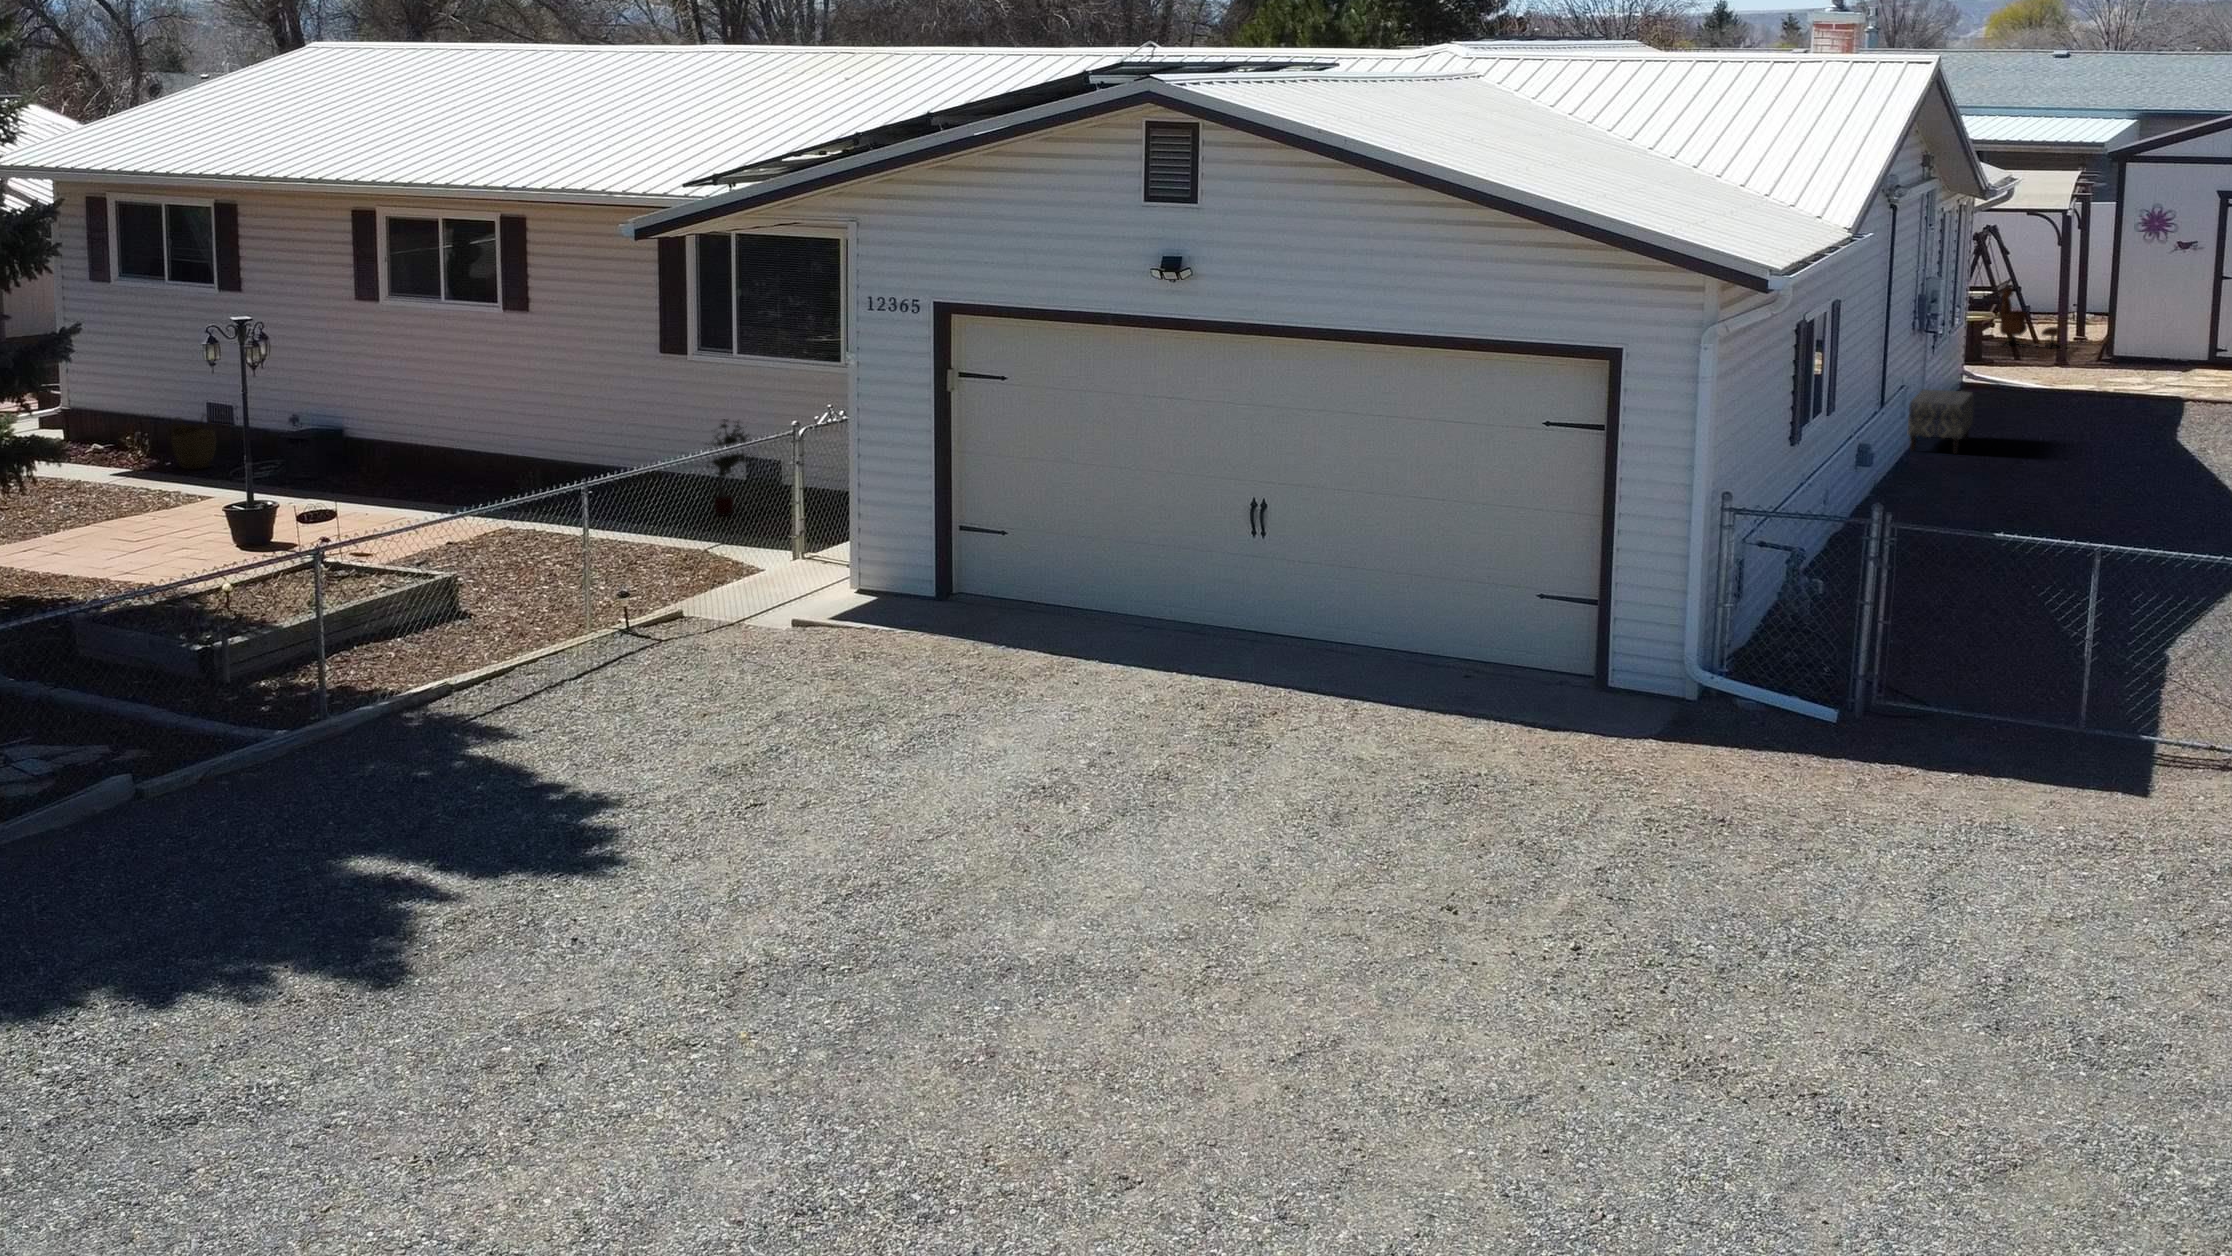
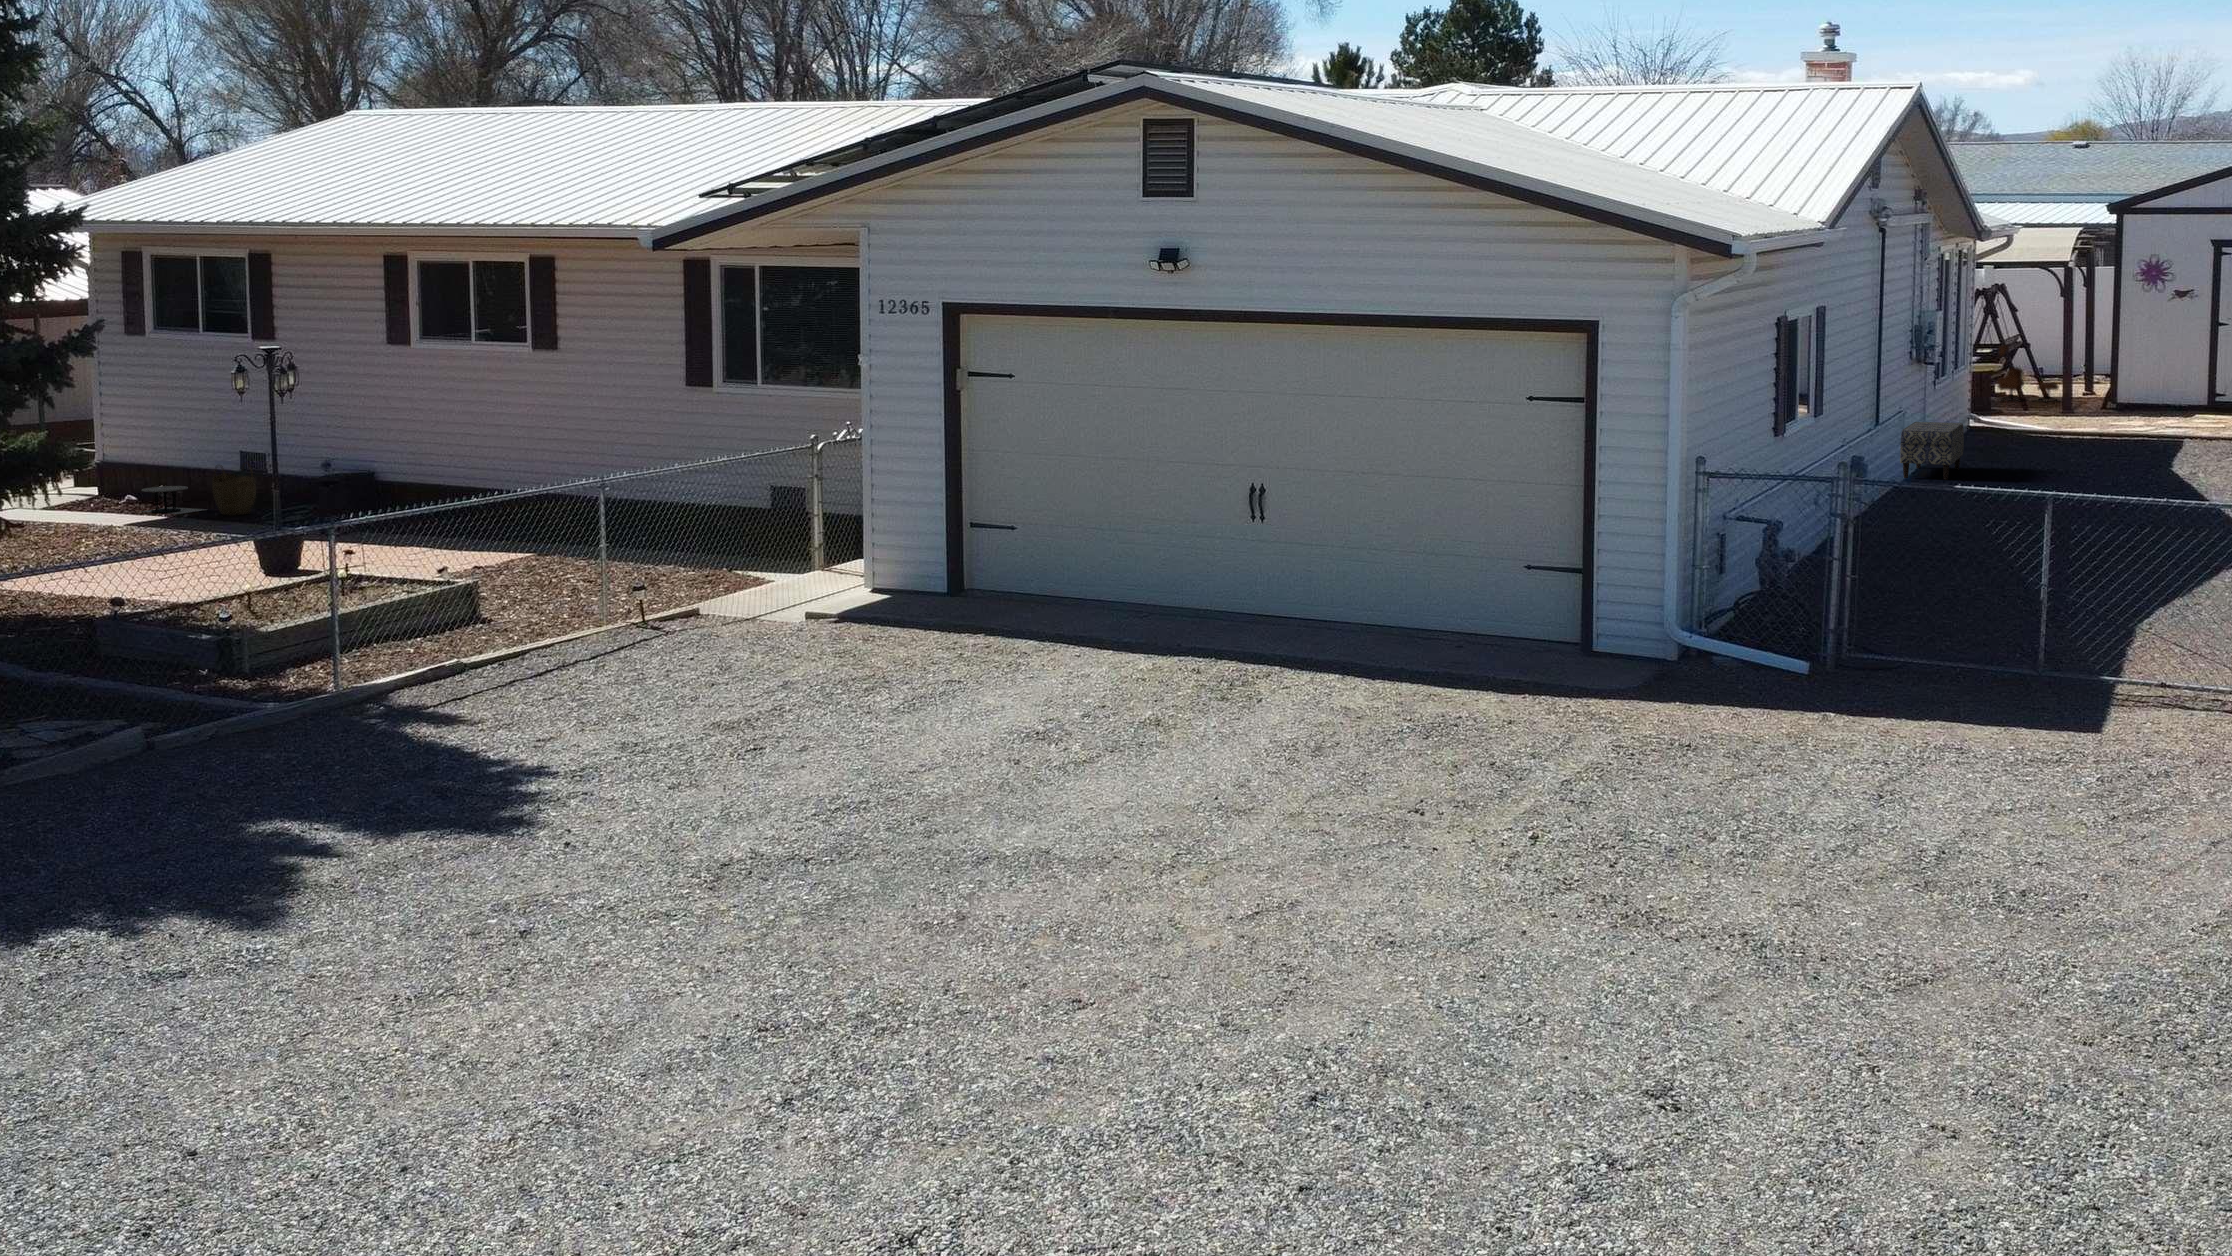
potted tree: present [707,419,756,516] -> none [728,444,785,539]
side table: none [81,436,168,470] -> present [141,486,206,514]

